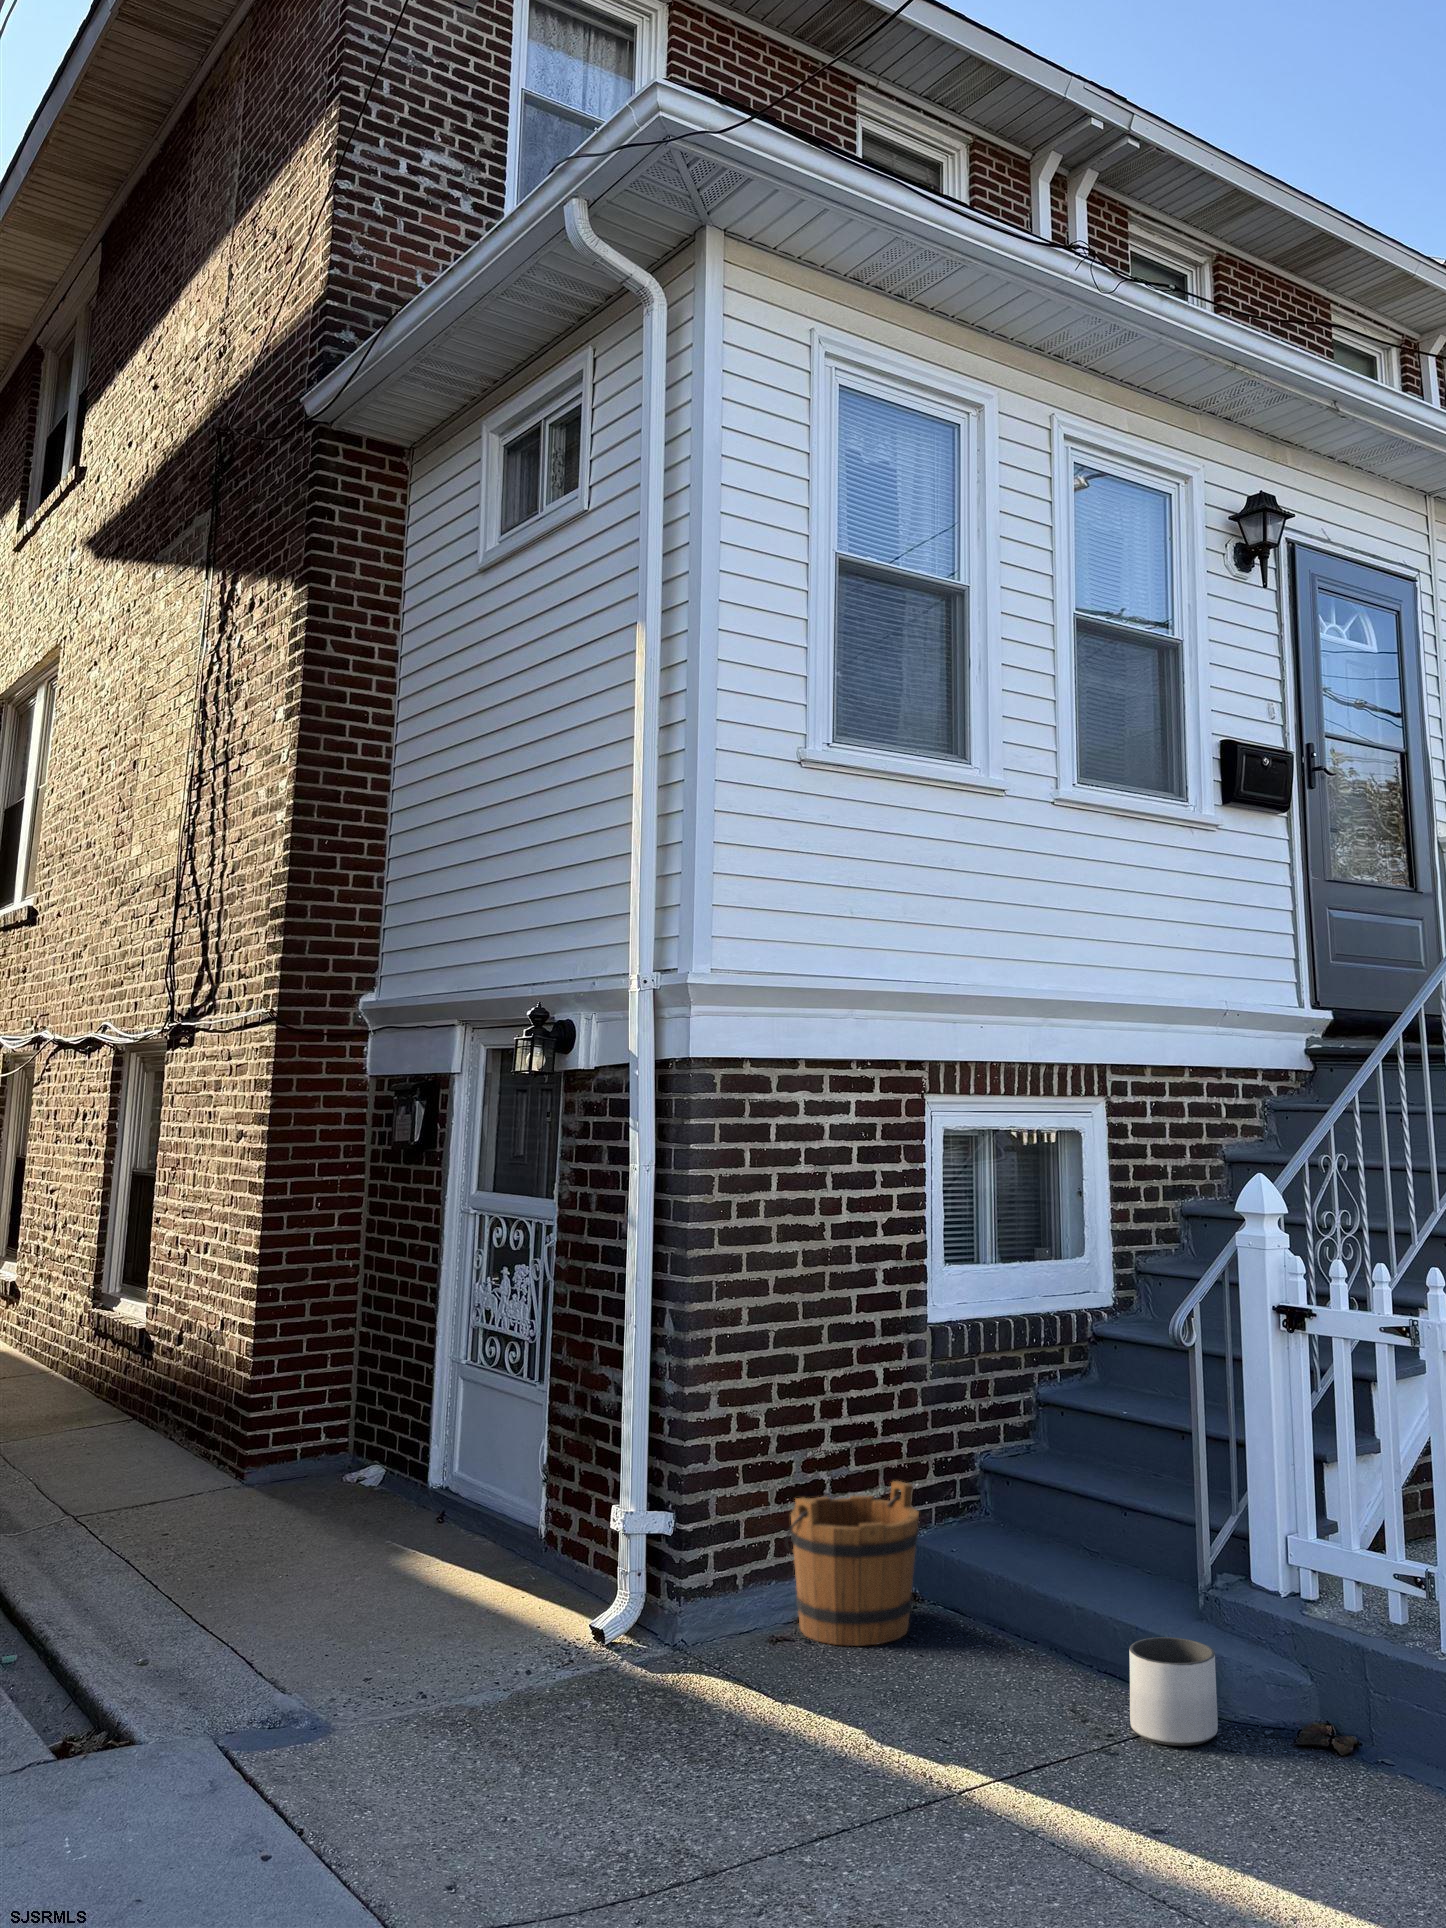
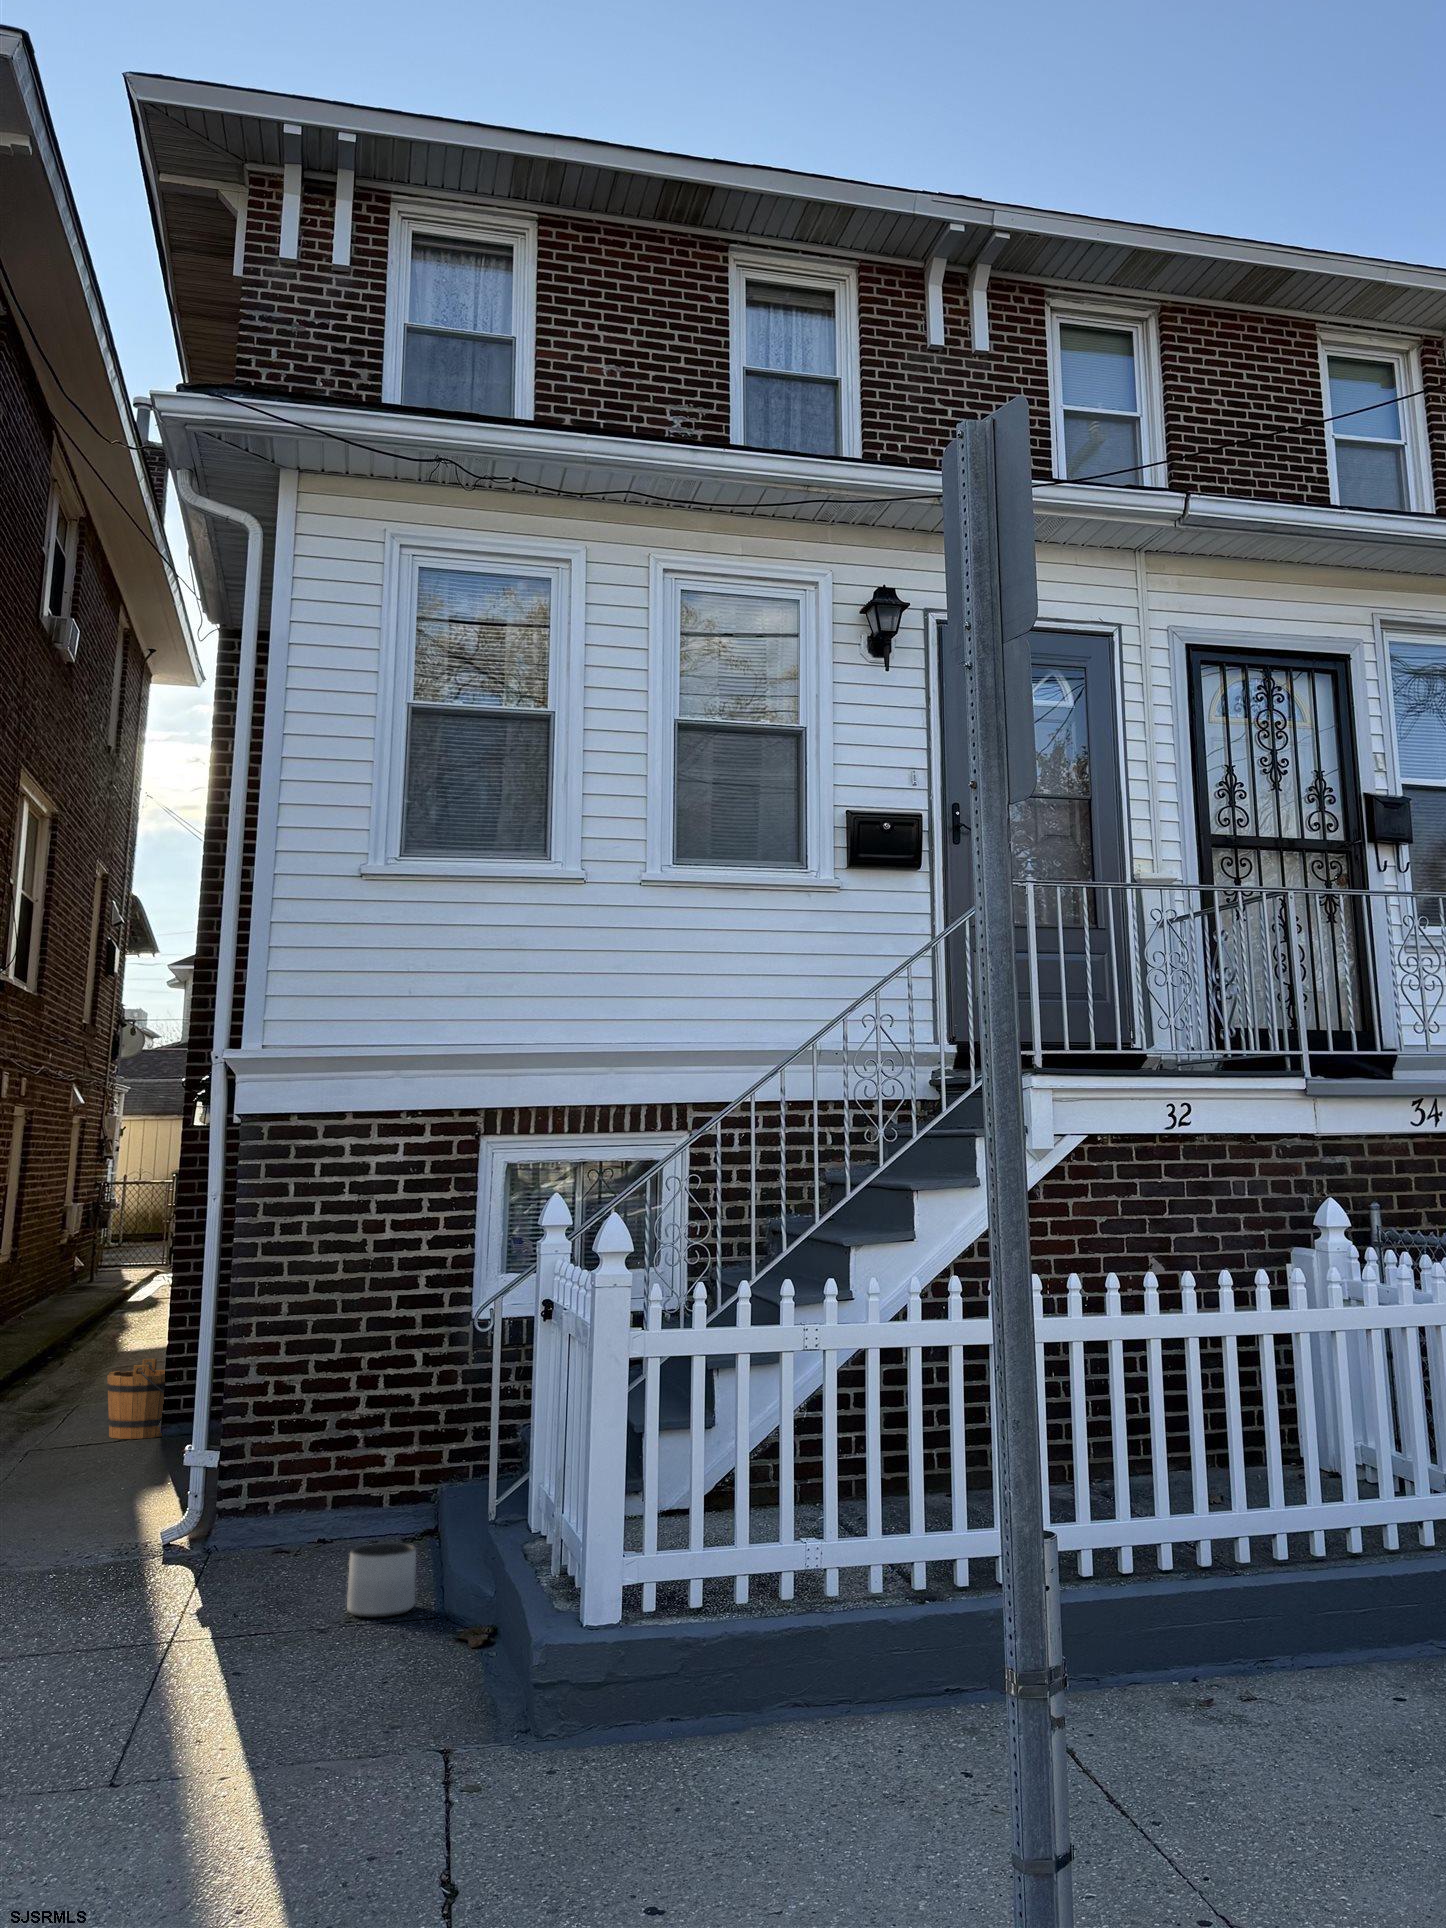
bucket: present [785,1481,919,1646] -> present [107,1359,165,1439]

